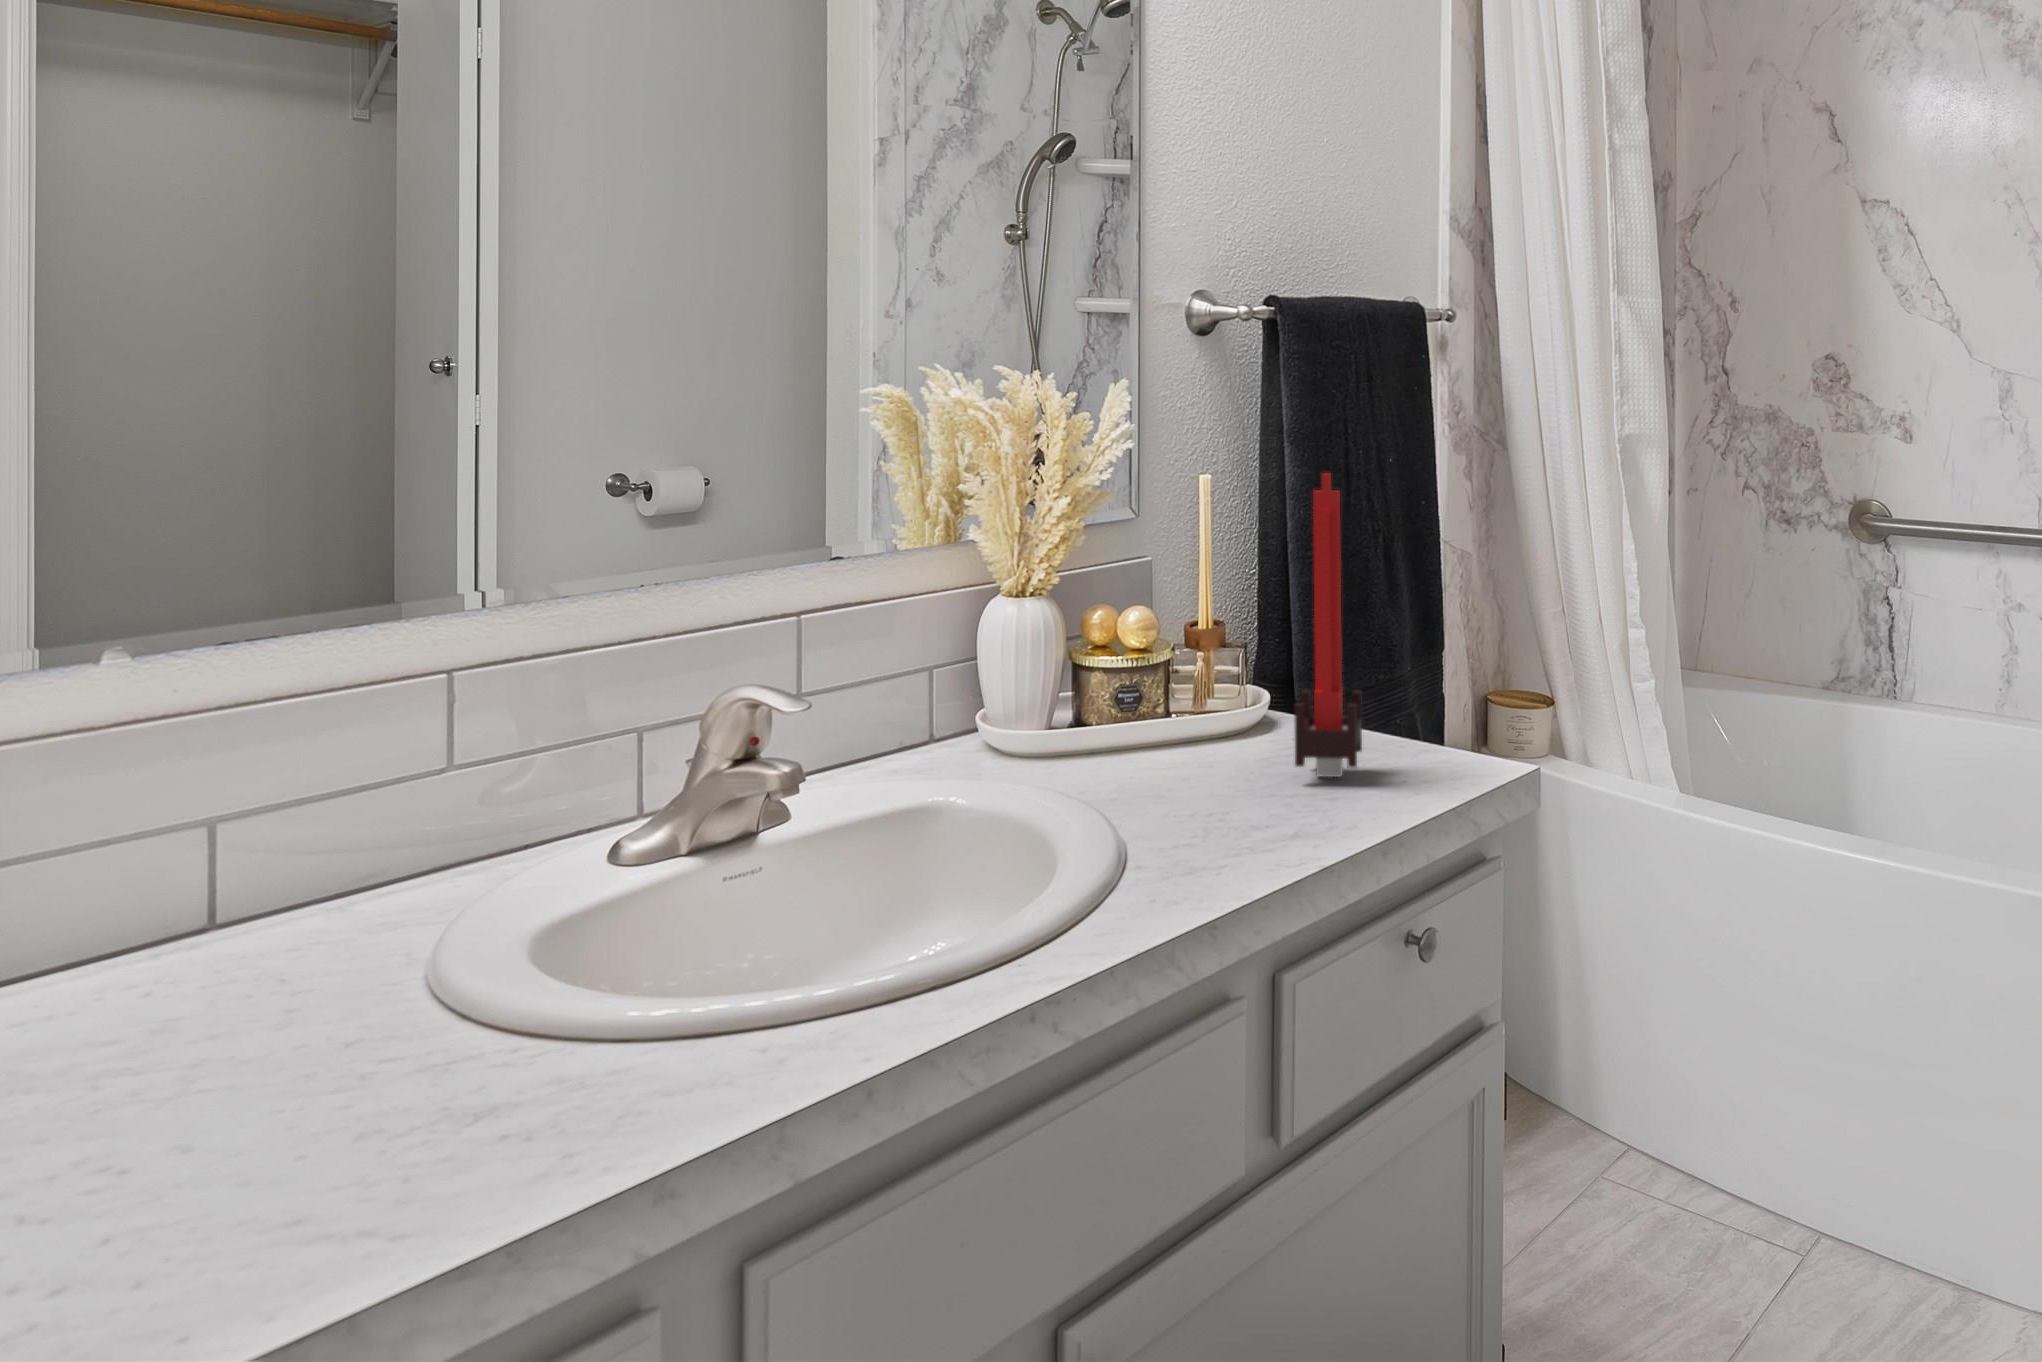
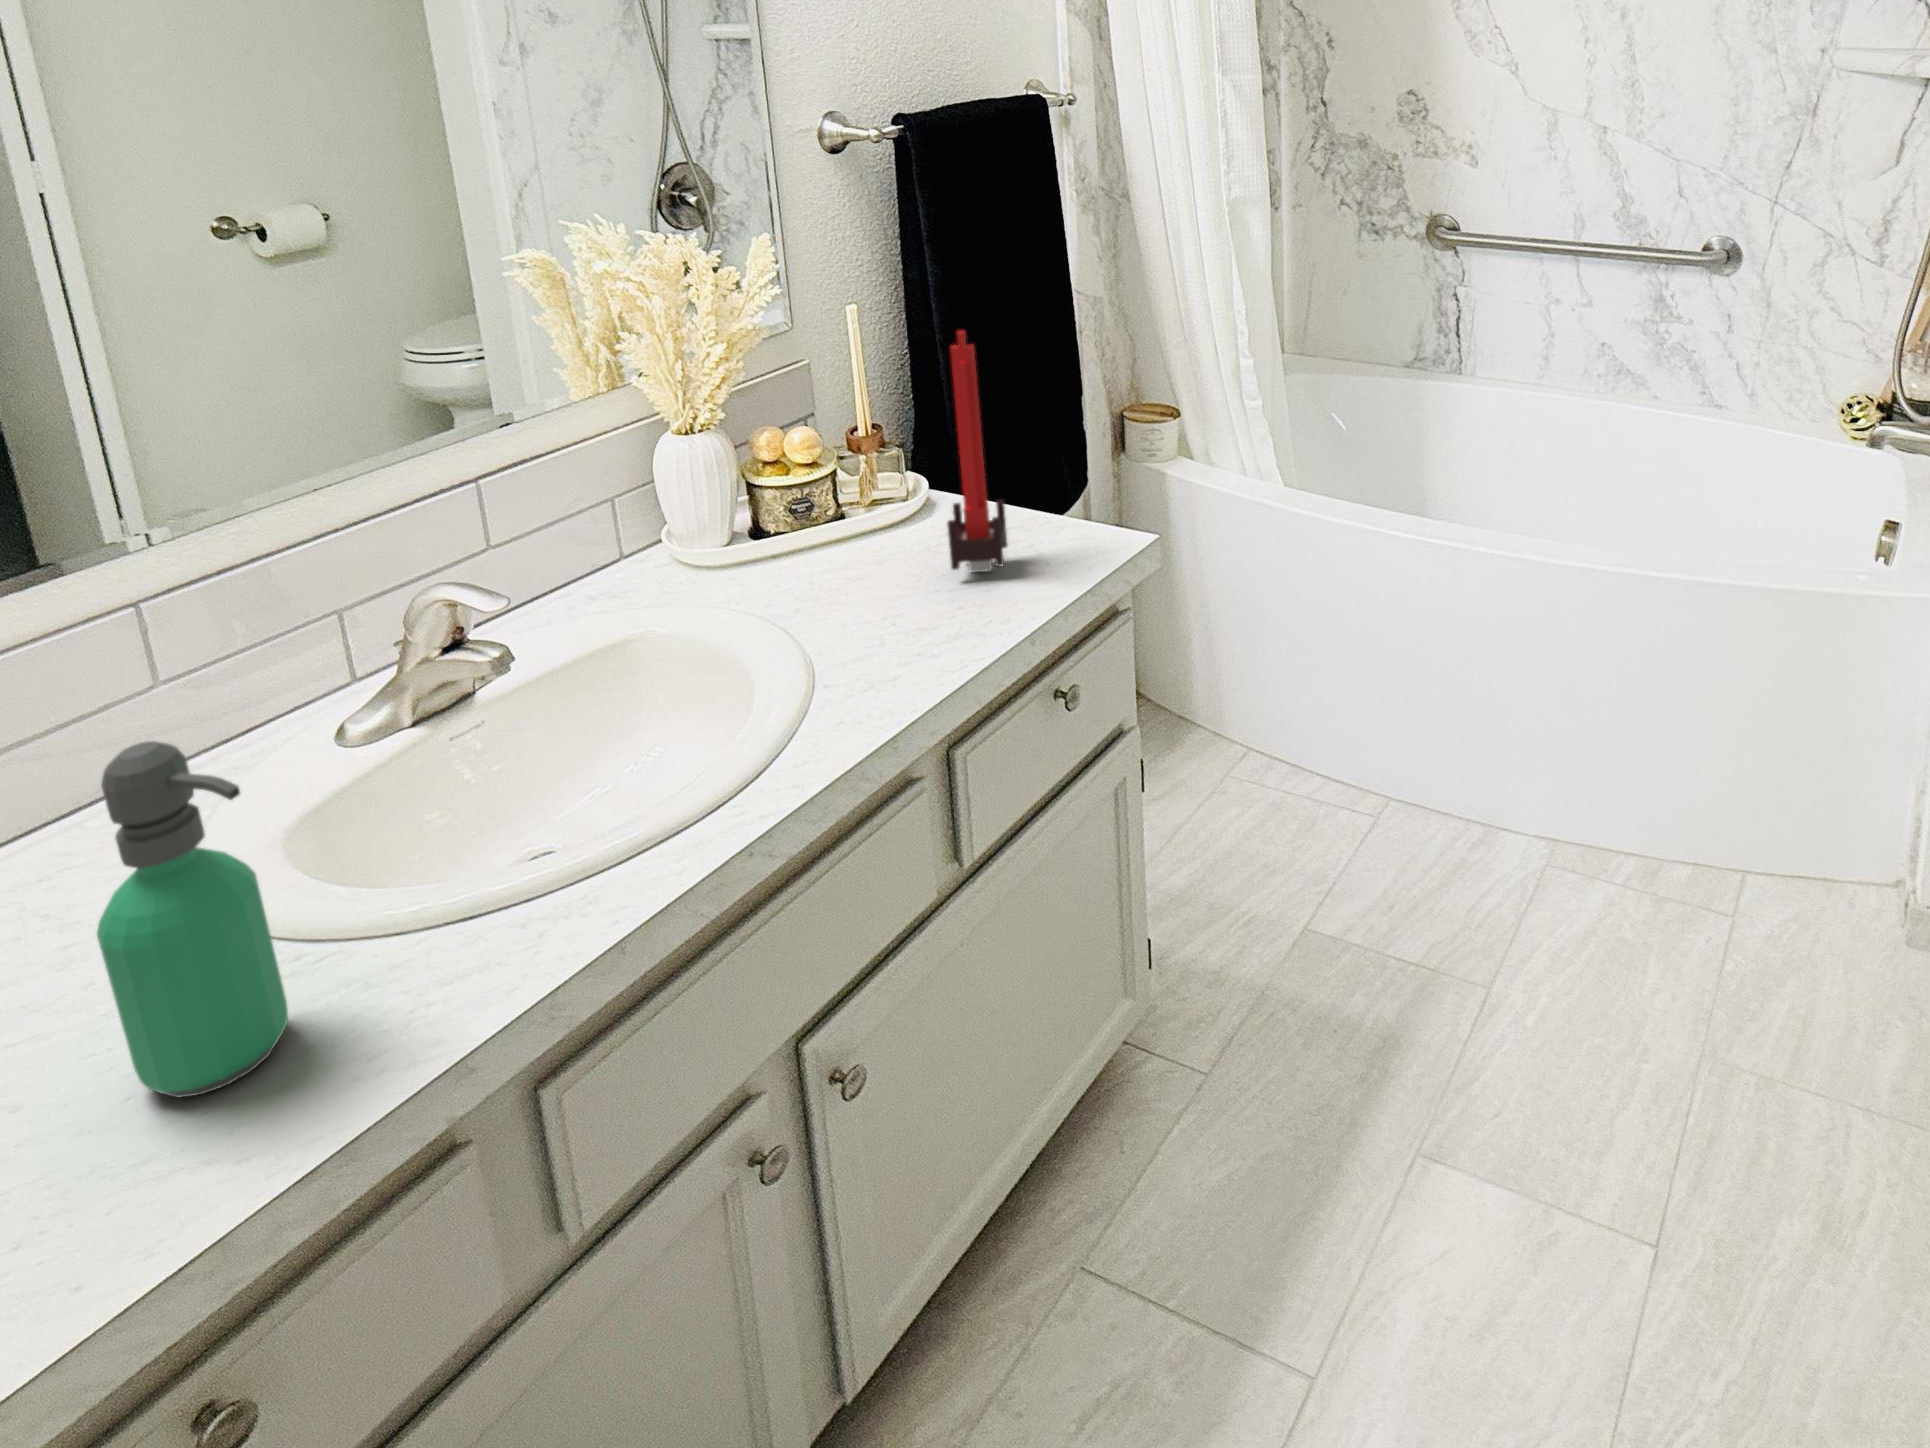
soap dispenser: none [276,699,464,1181] -> present [97,741,288,1097]

